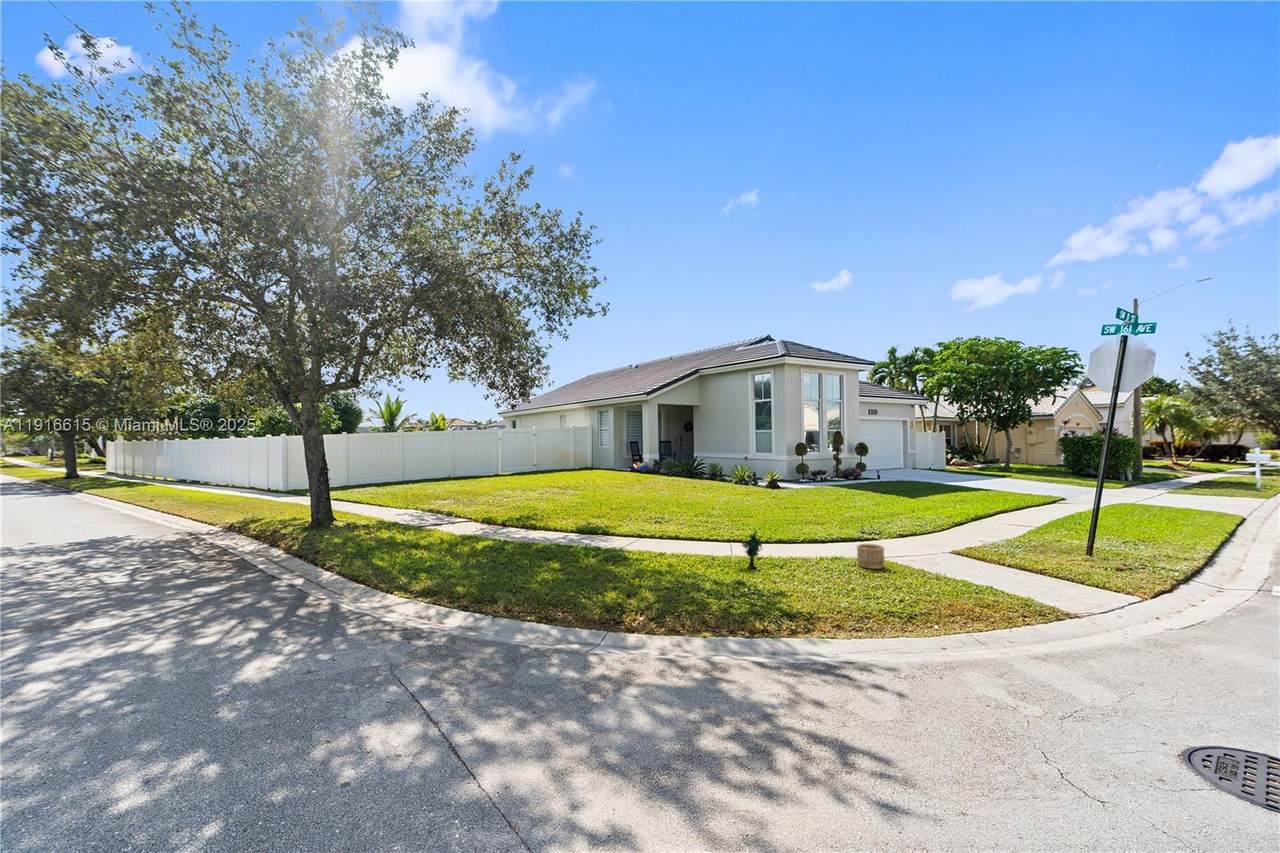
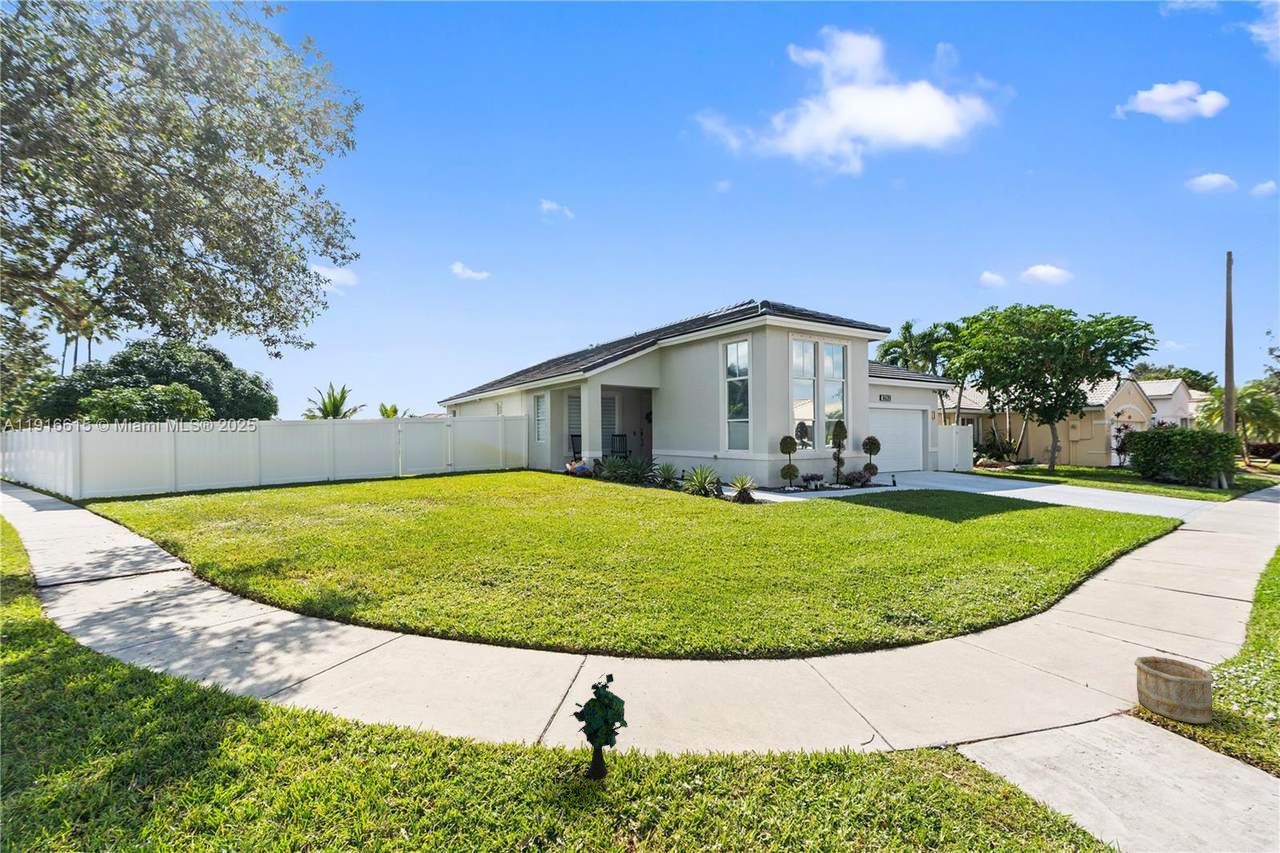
wooden bucket: present [857,544,884,569] -> present [1134,656,1214,724]

